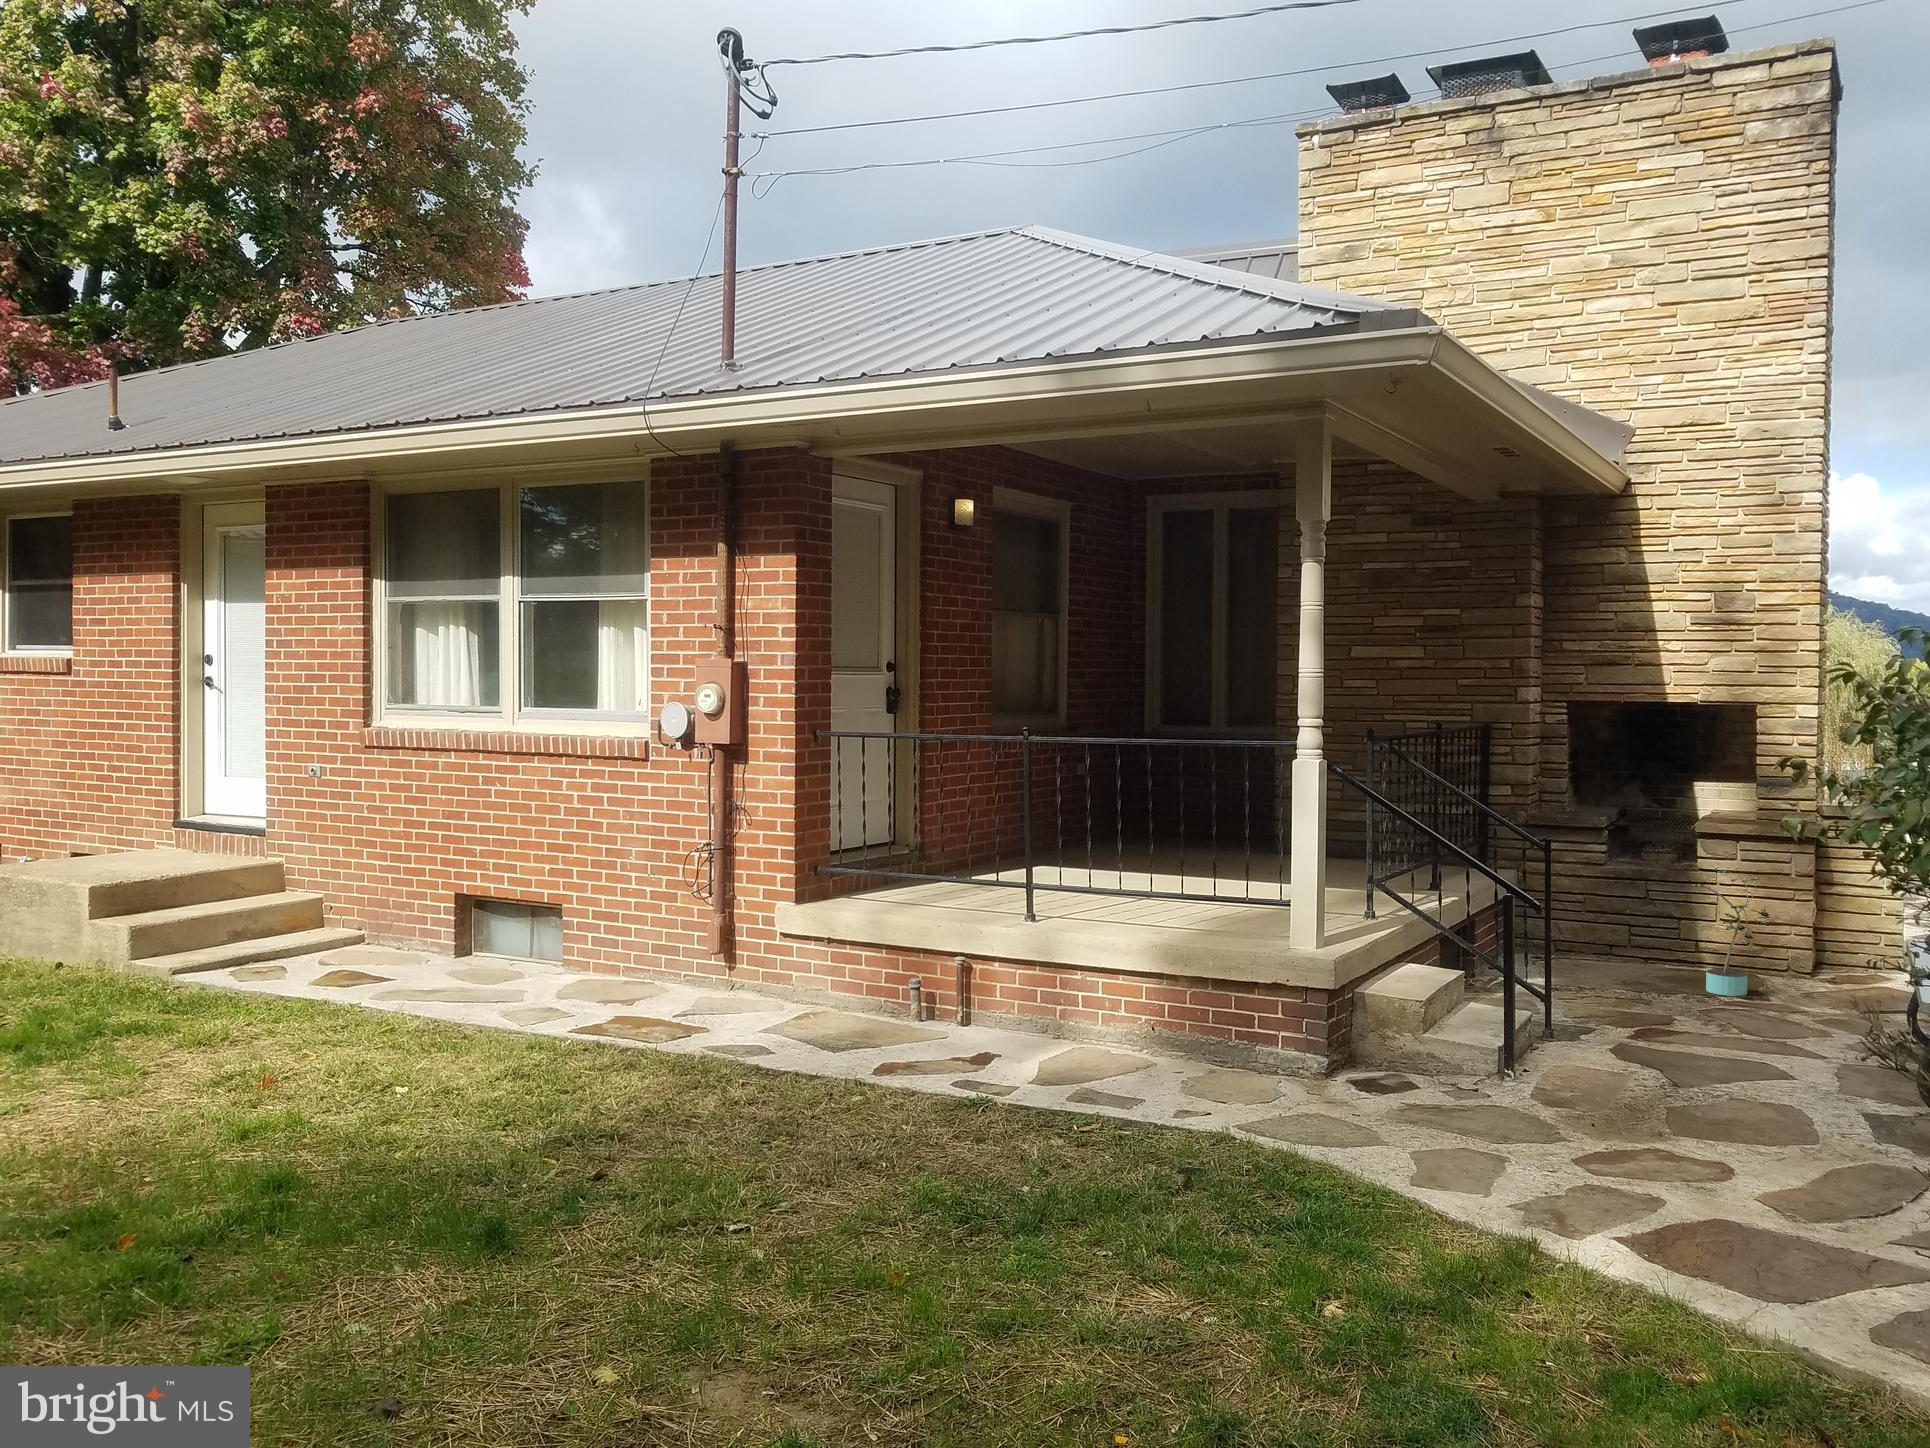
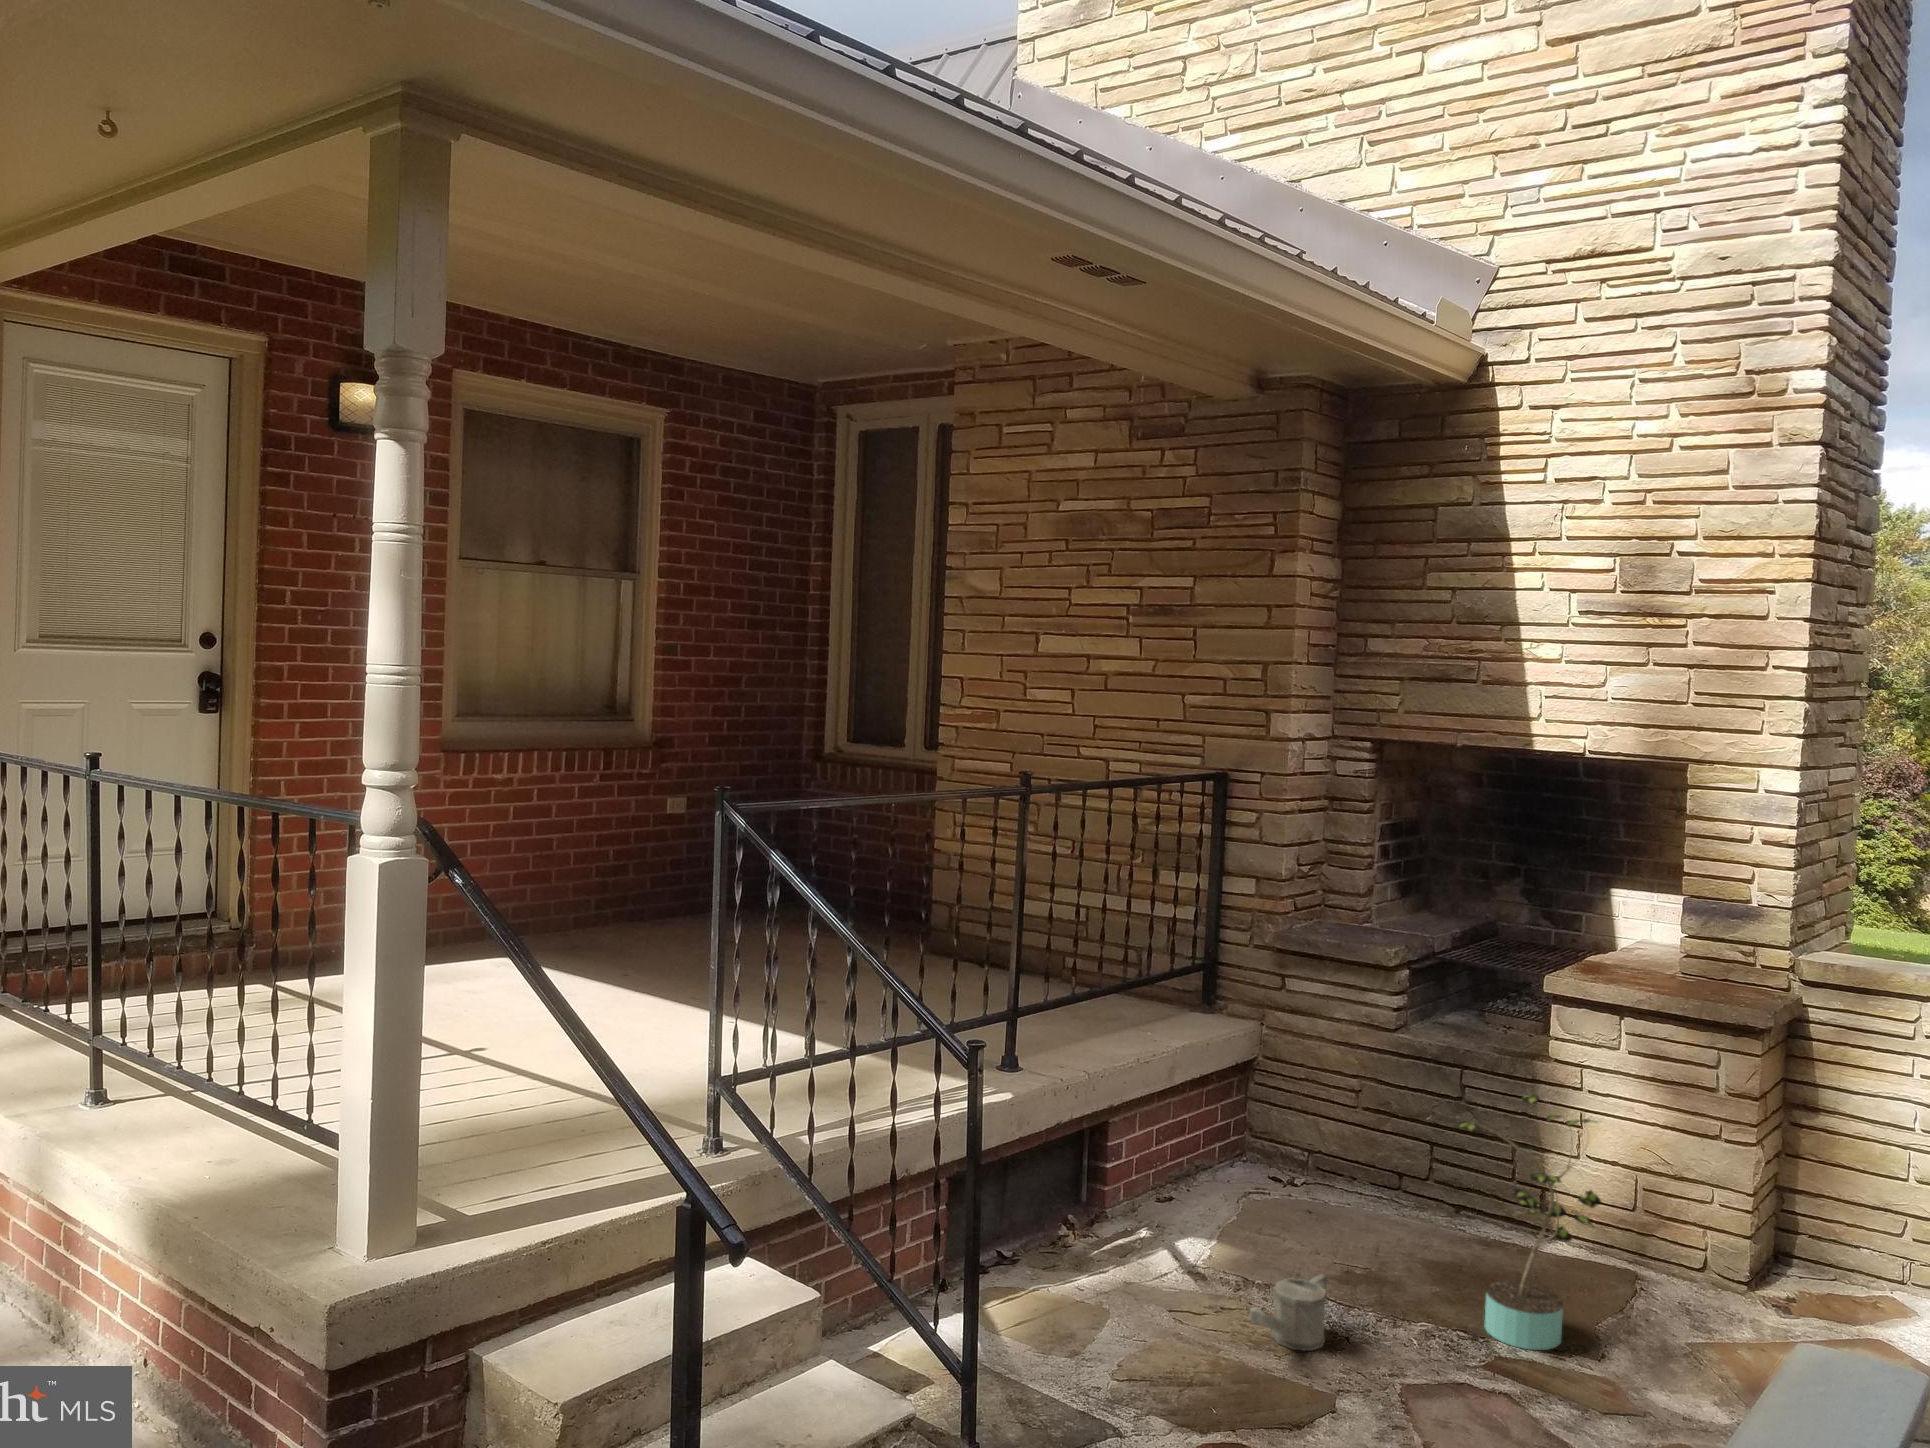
watering can: none [1612,968,1642,1001] -> present [1249,1274,1327,1351]

